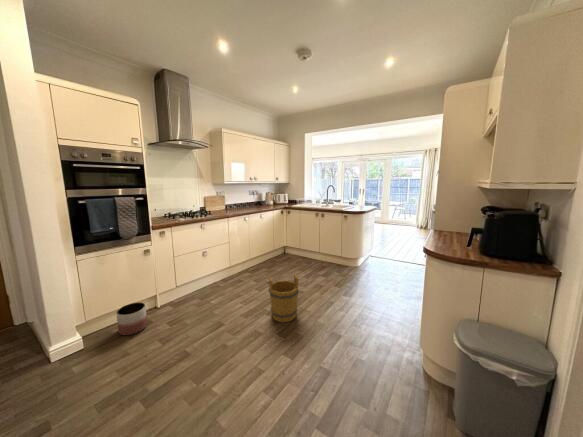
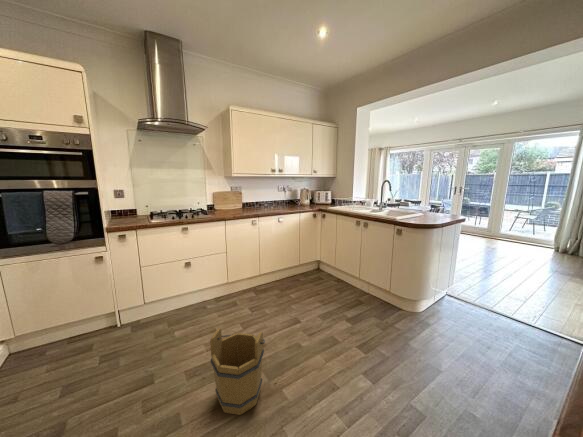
planter: present [116,302,147,335] -> none [40,321,86,365]

